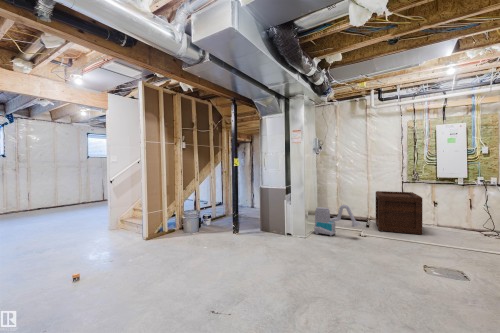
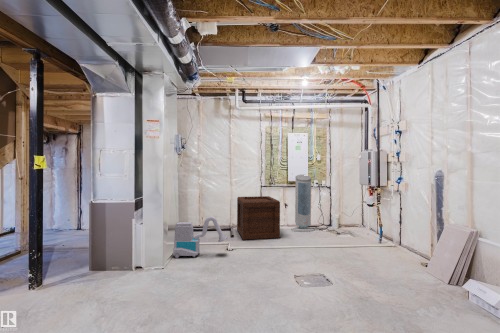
air purifier: none [442,170,476,234] -> present [291,175,314,232]

